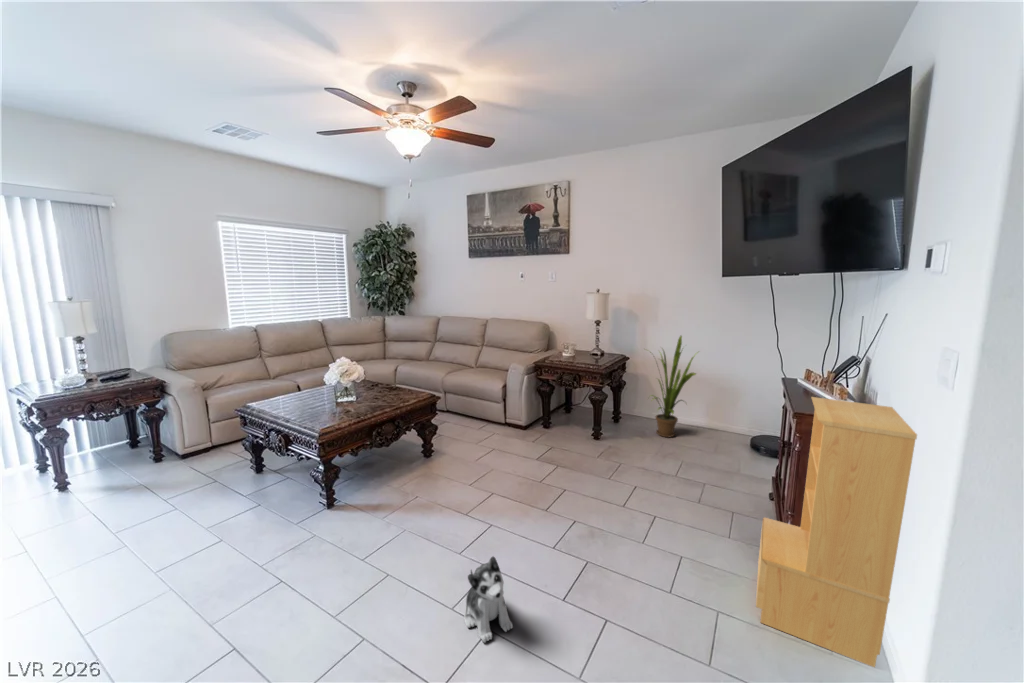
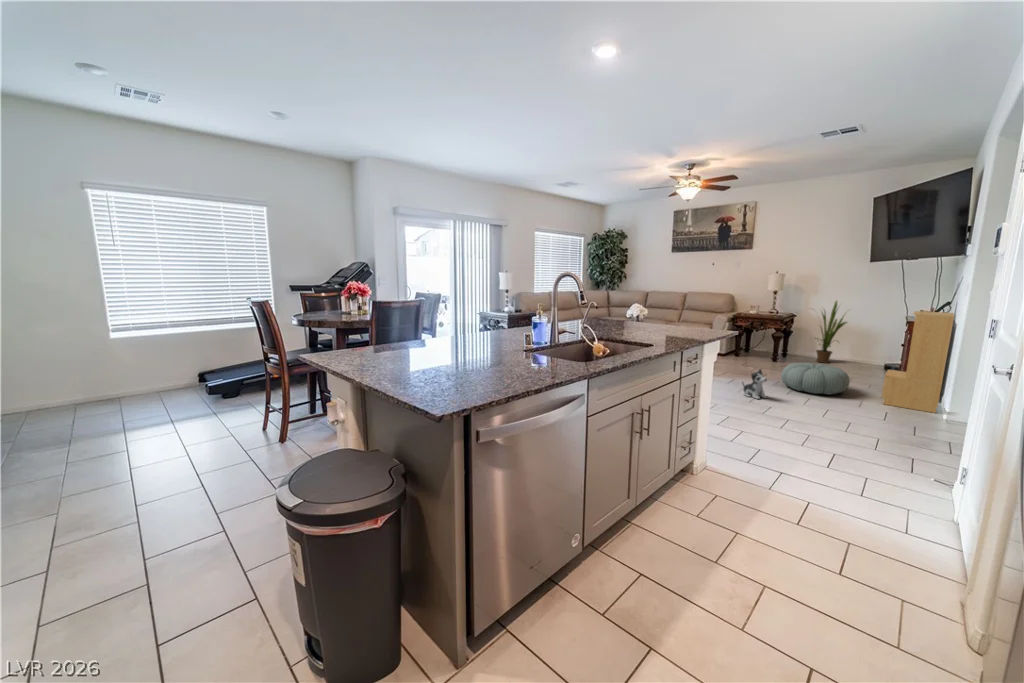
pouf: none [570,484,693,583] -> present [781,363,850,395]

